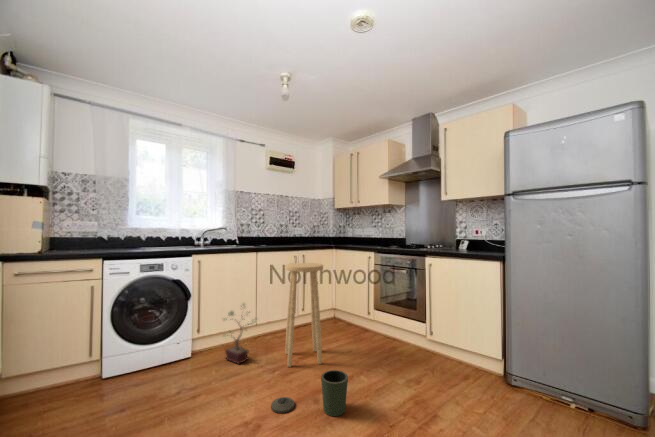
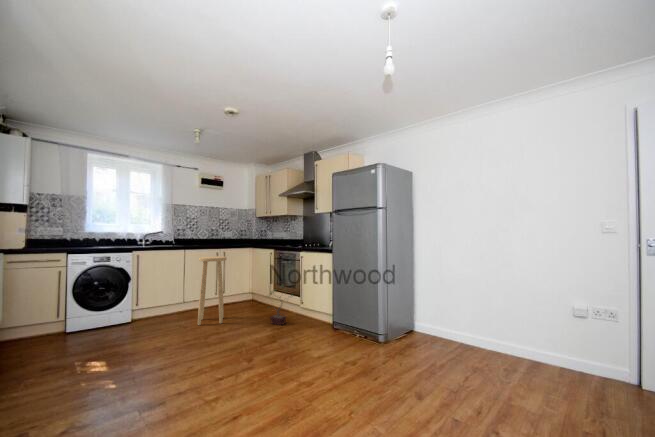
potted plant: present [225,304,249,364] -> present [270,286,292,325]
trash can: present [271,370,348,416] -> none [176,319,223,343]

